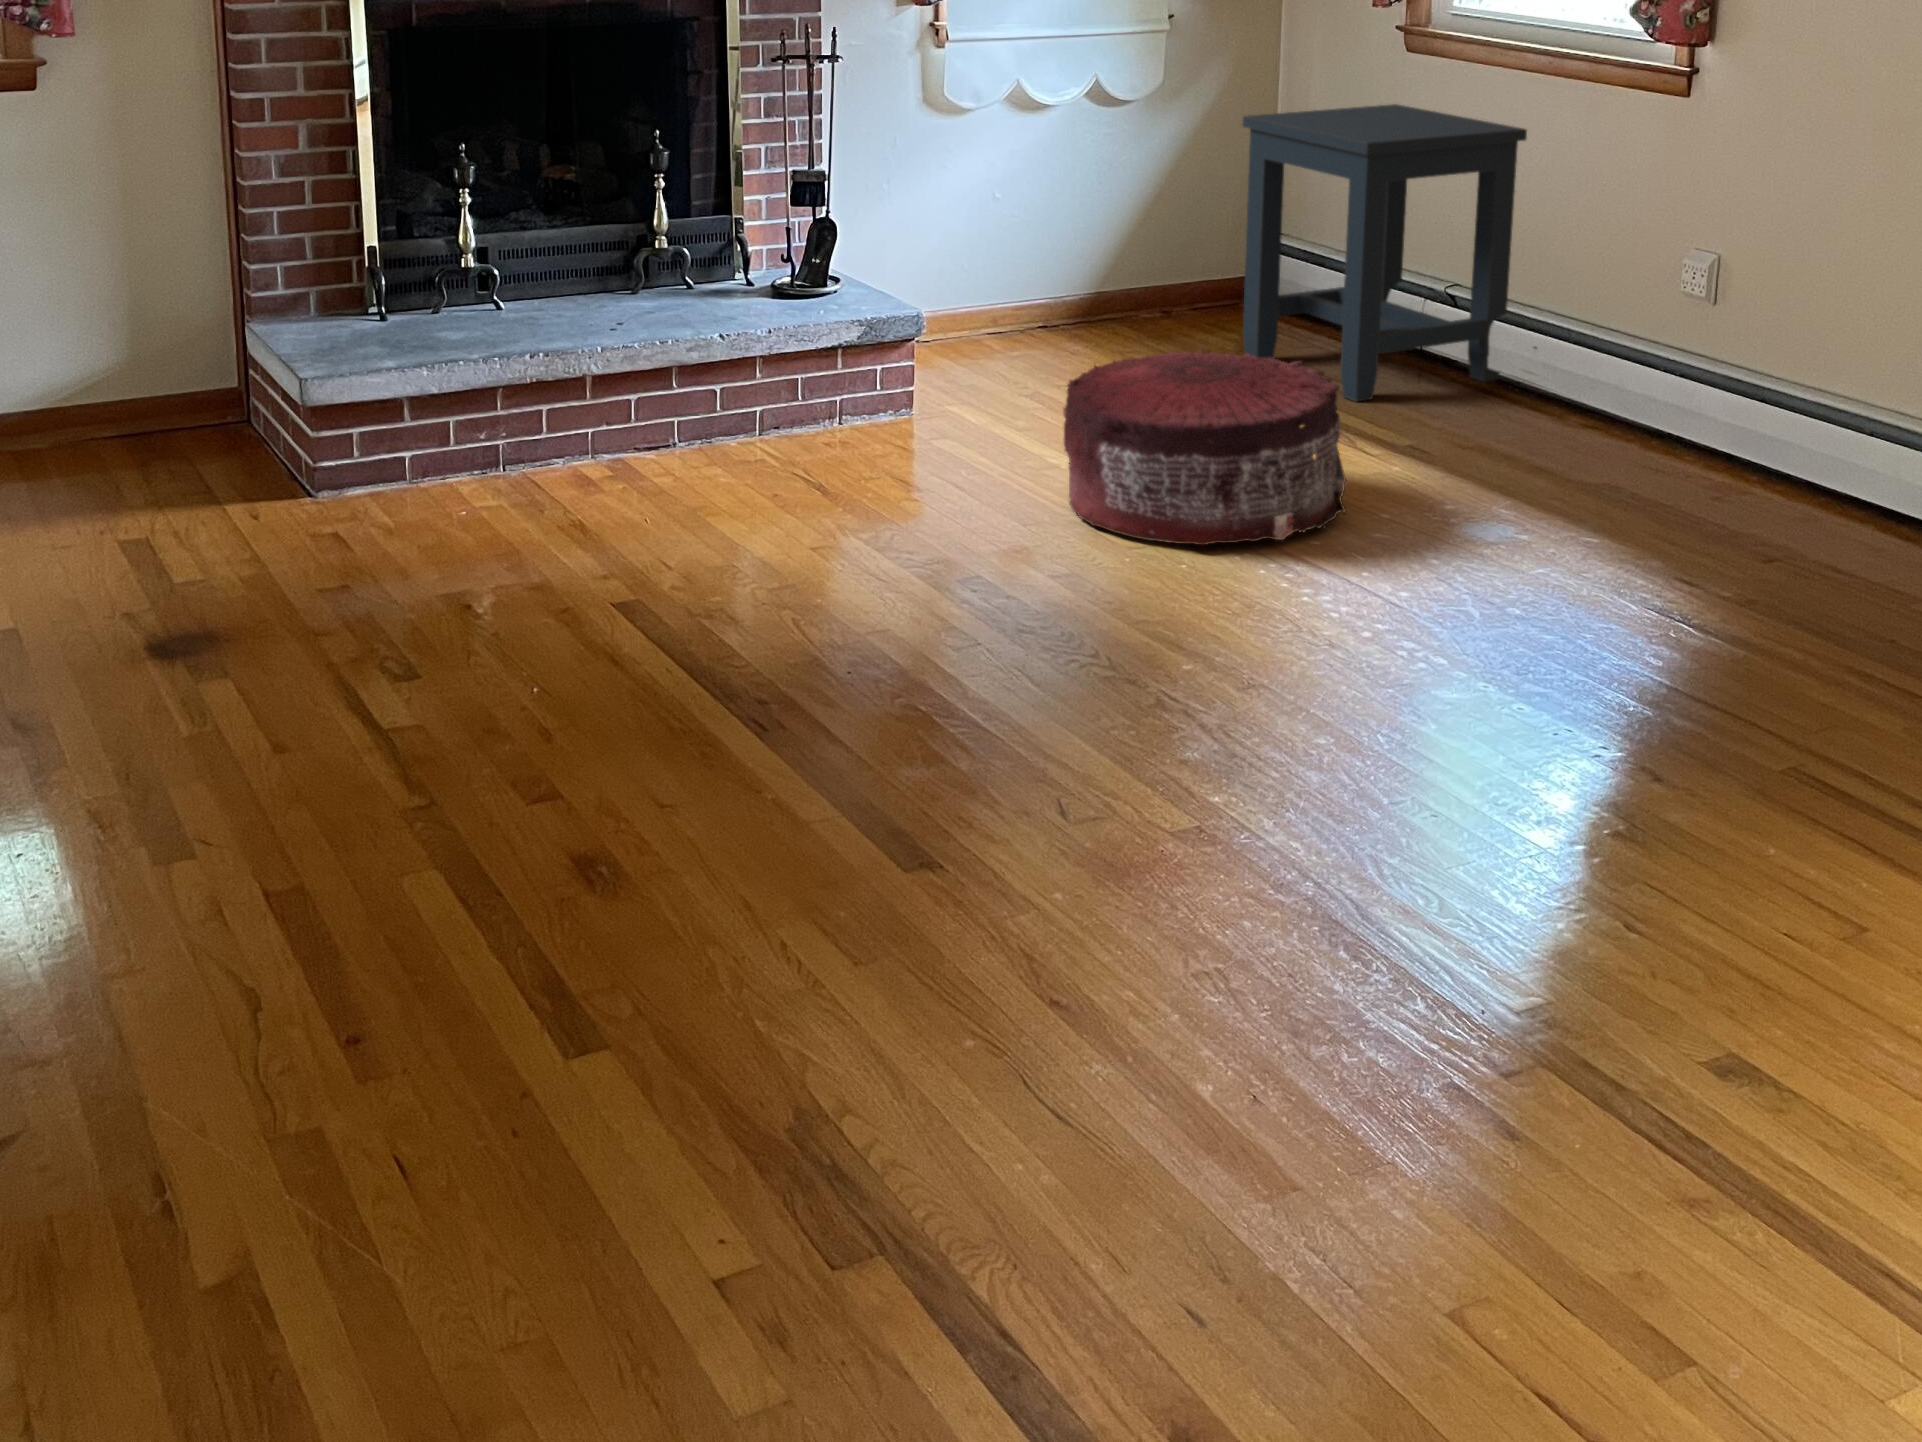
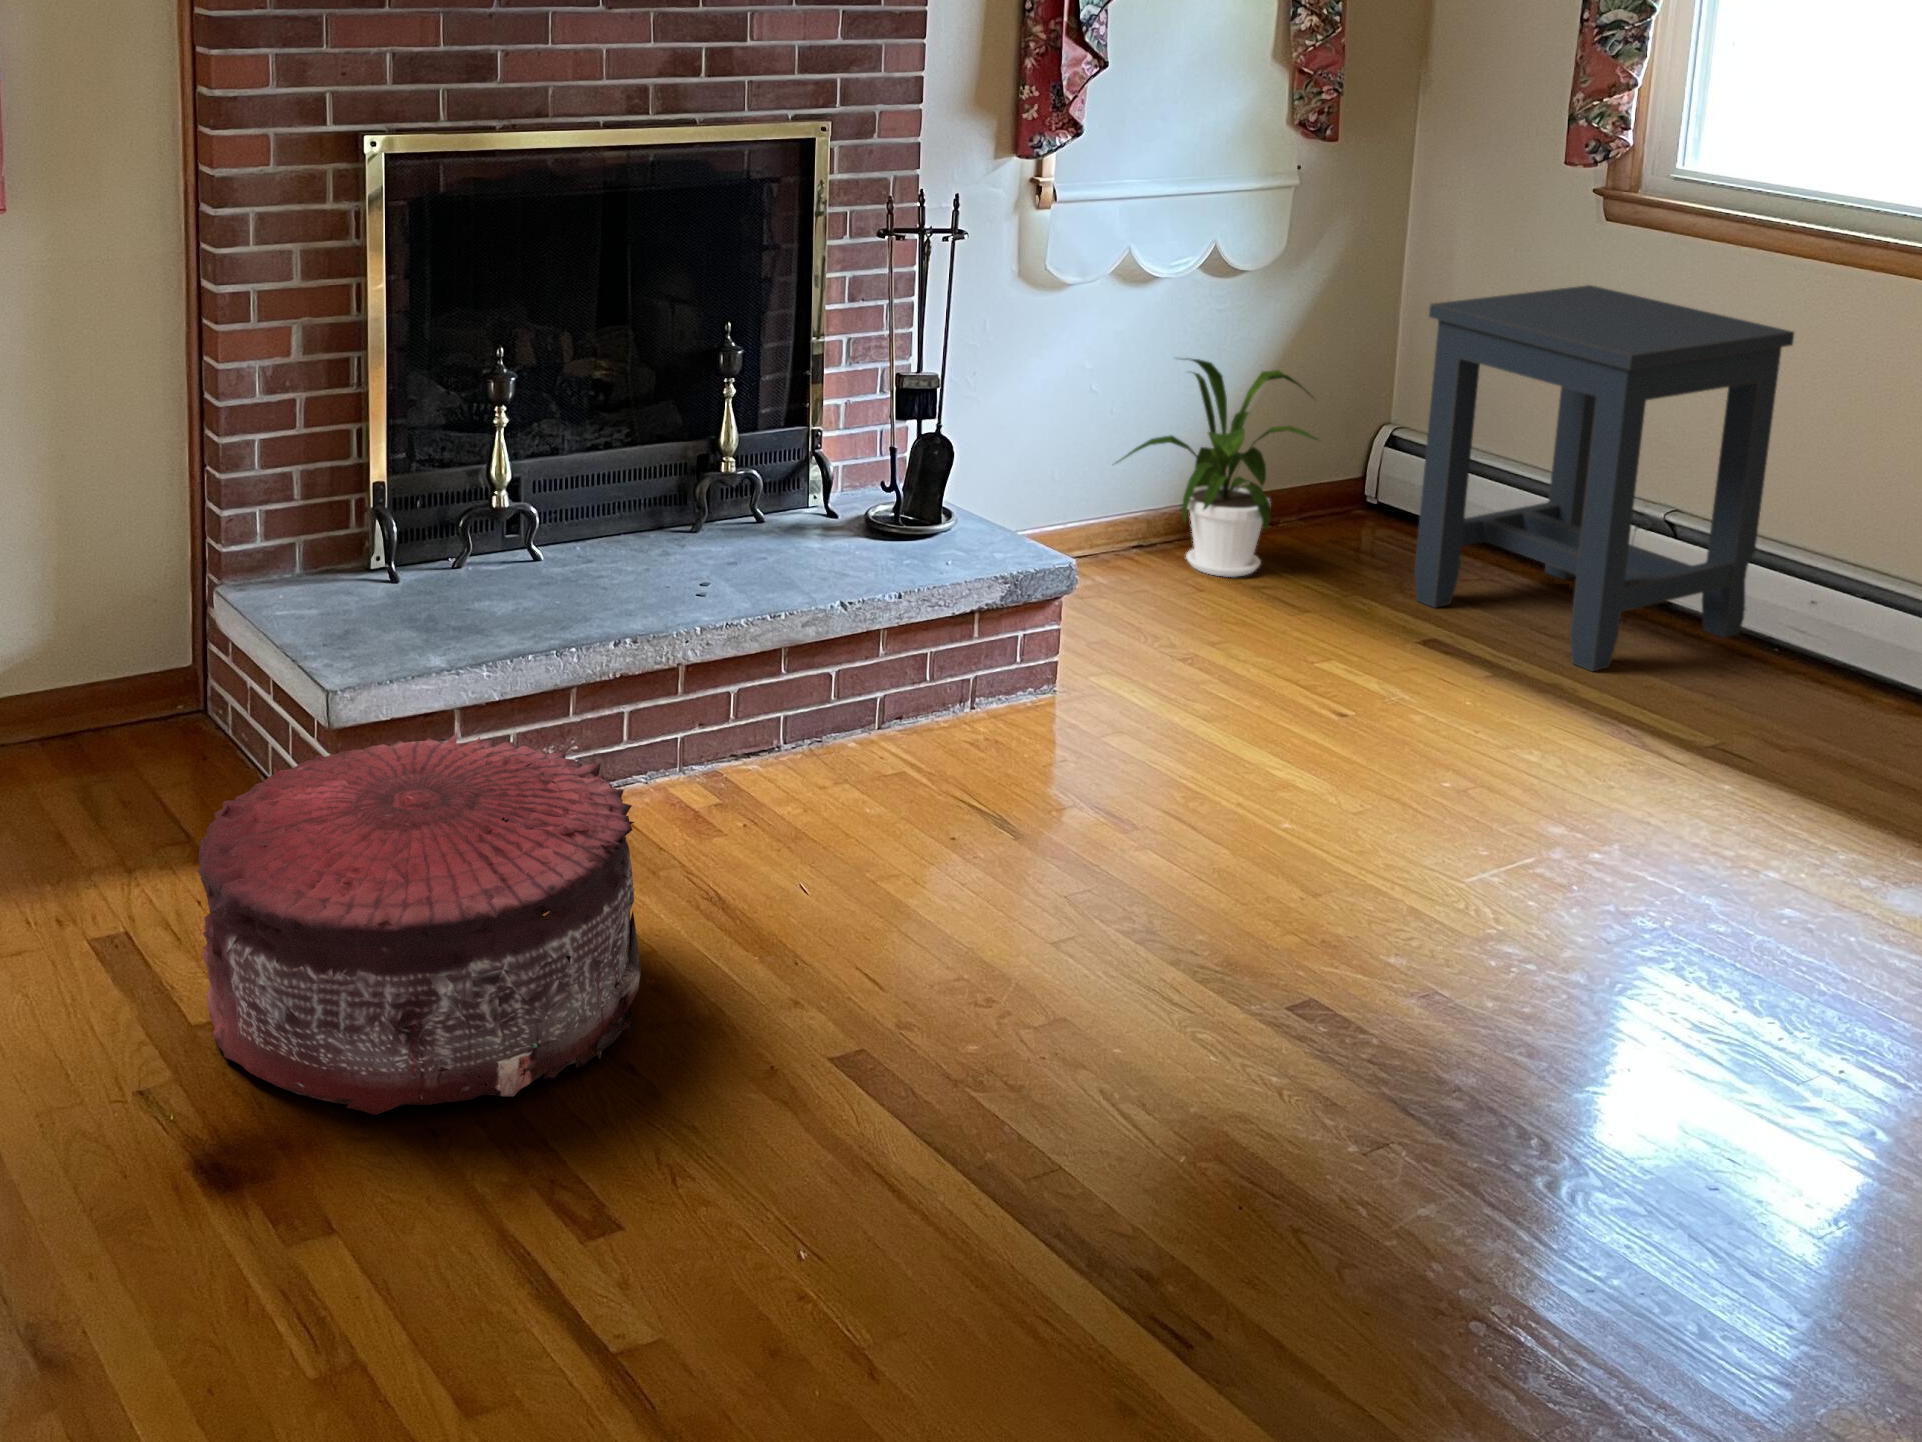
house plant: none [1010,166,1172,346] -> present [1117,359,1318,577]
pouf: present [1063,349,1346,545] -> present [198,733,641,1115]

